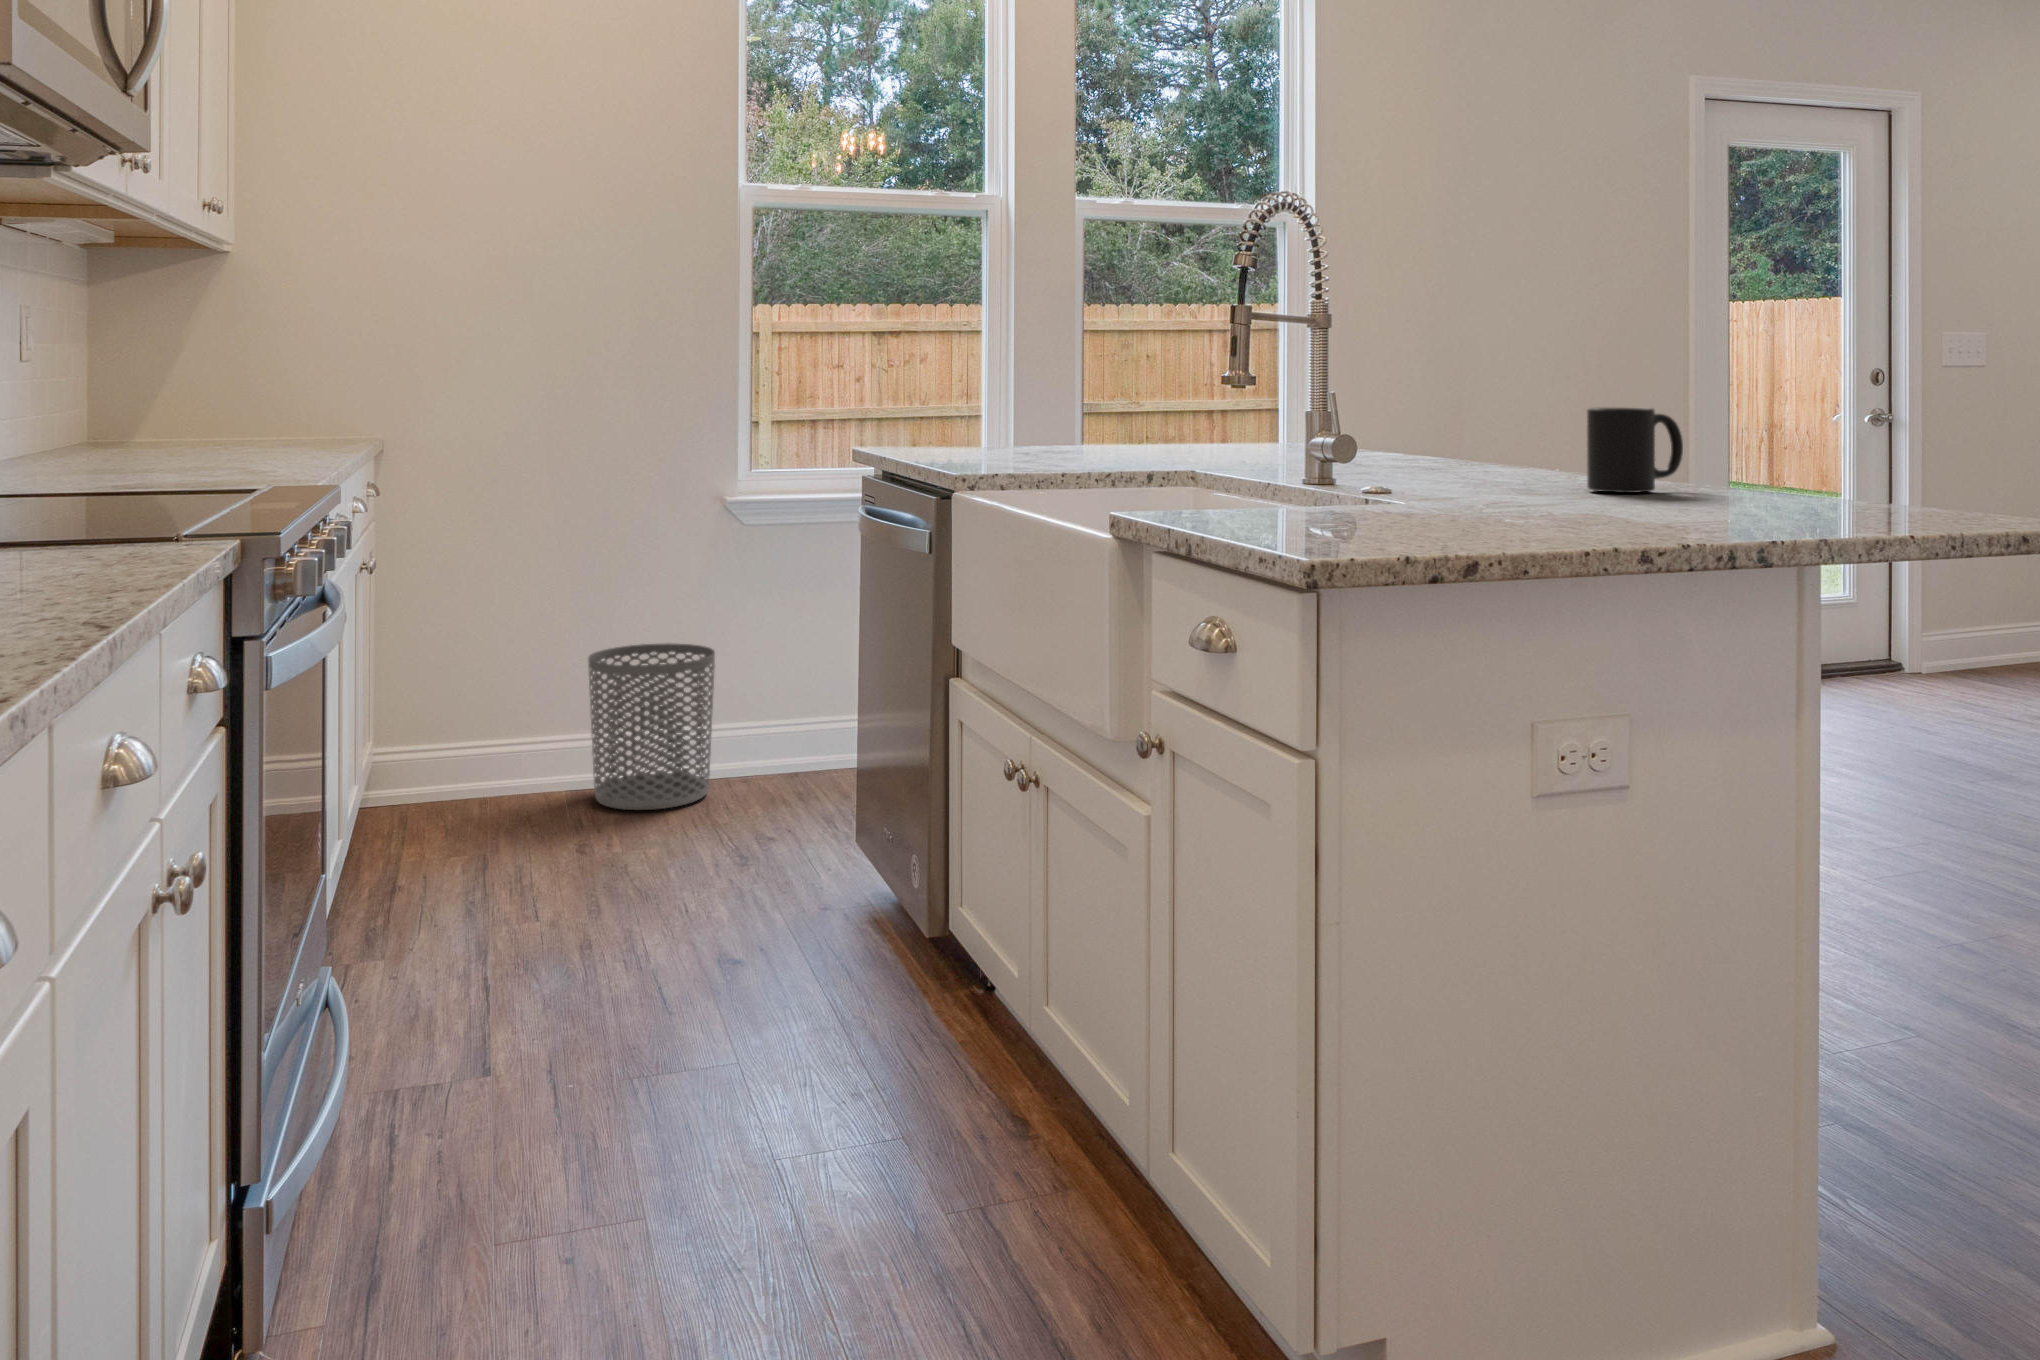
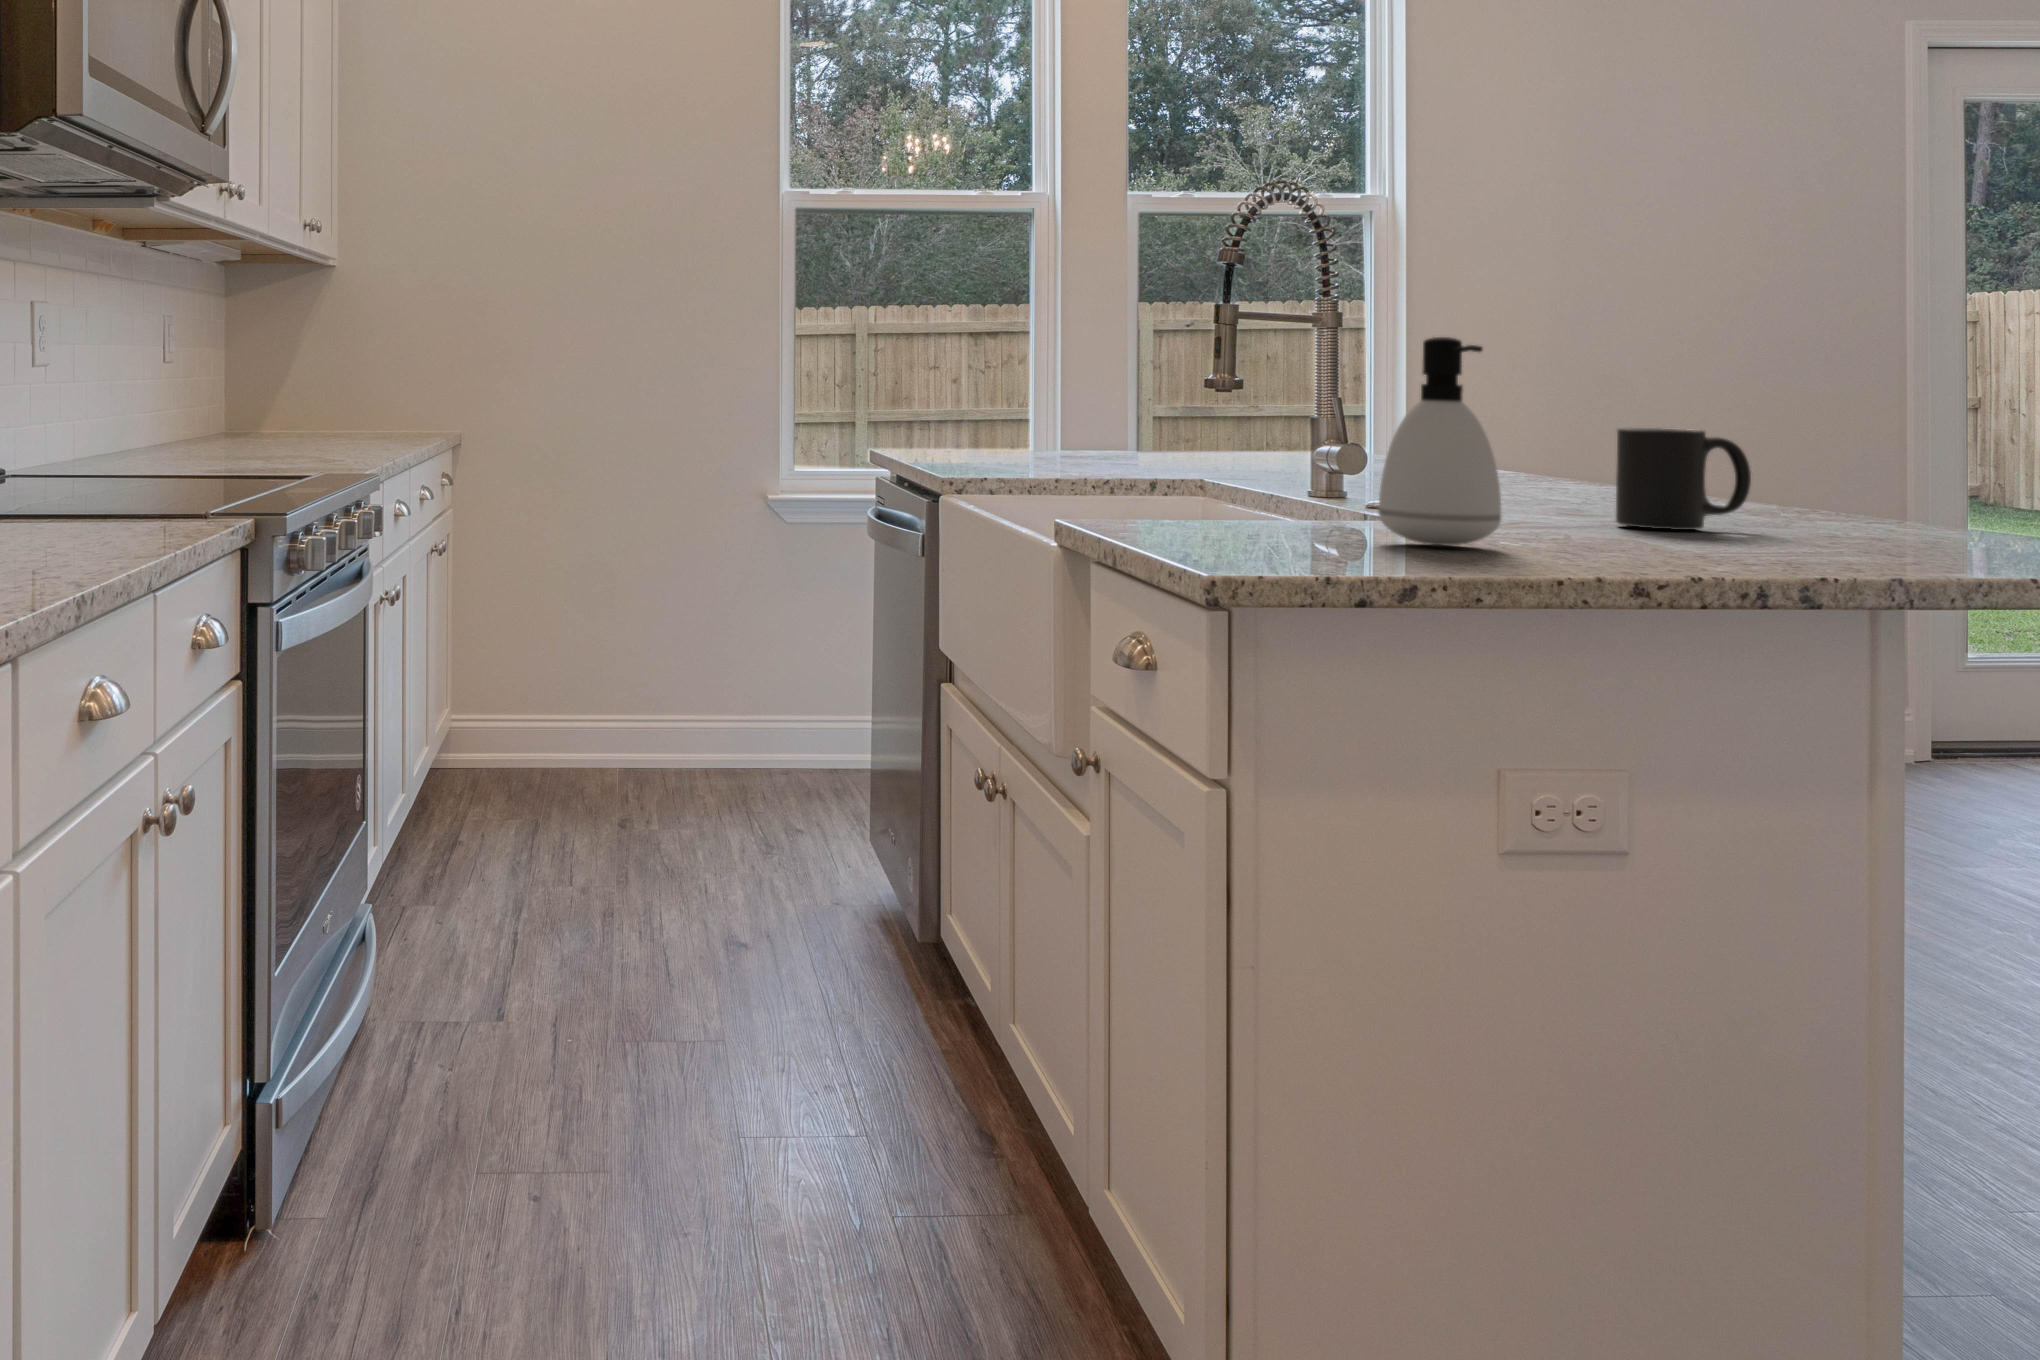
soap dispenser: none [1481,334,1583,519] -> present [1378,337,1501,545]
waste bin: present [588,643,715,810] -> none [684,629,801,786]

